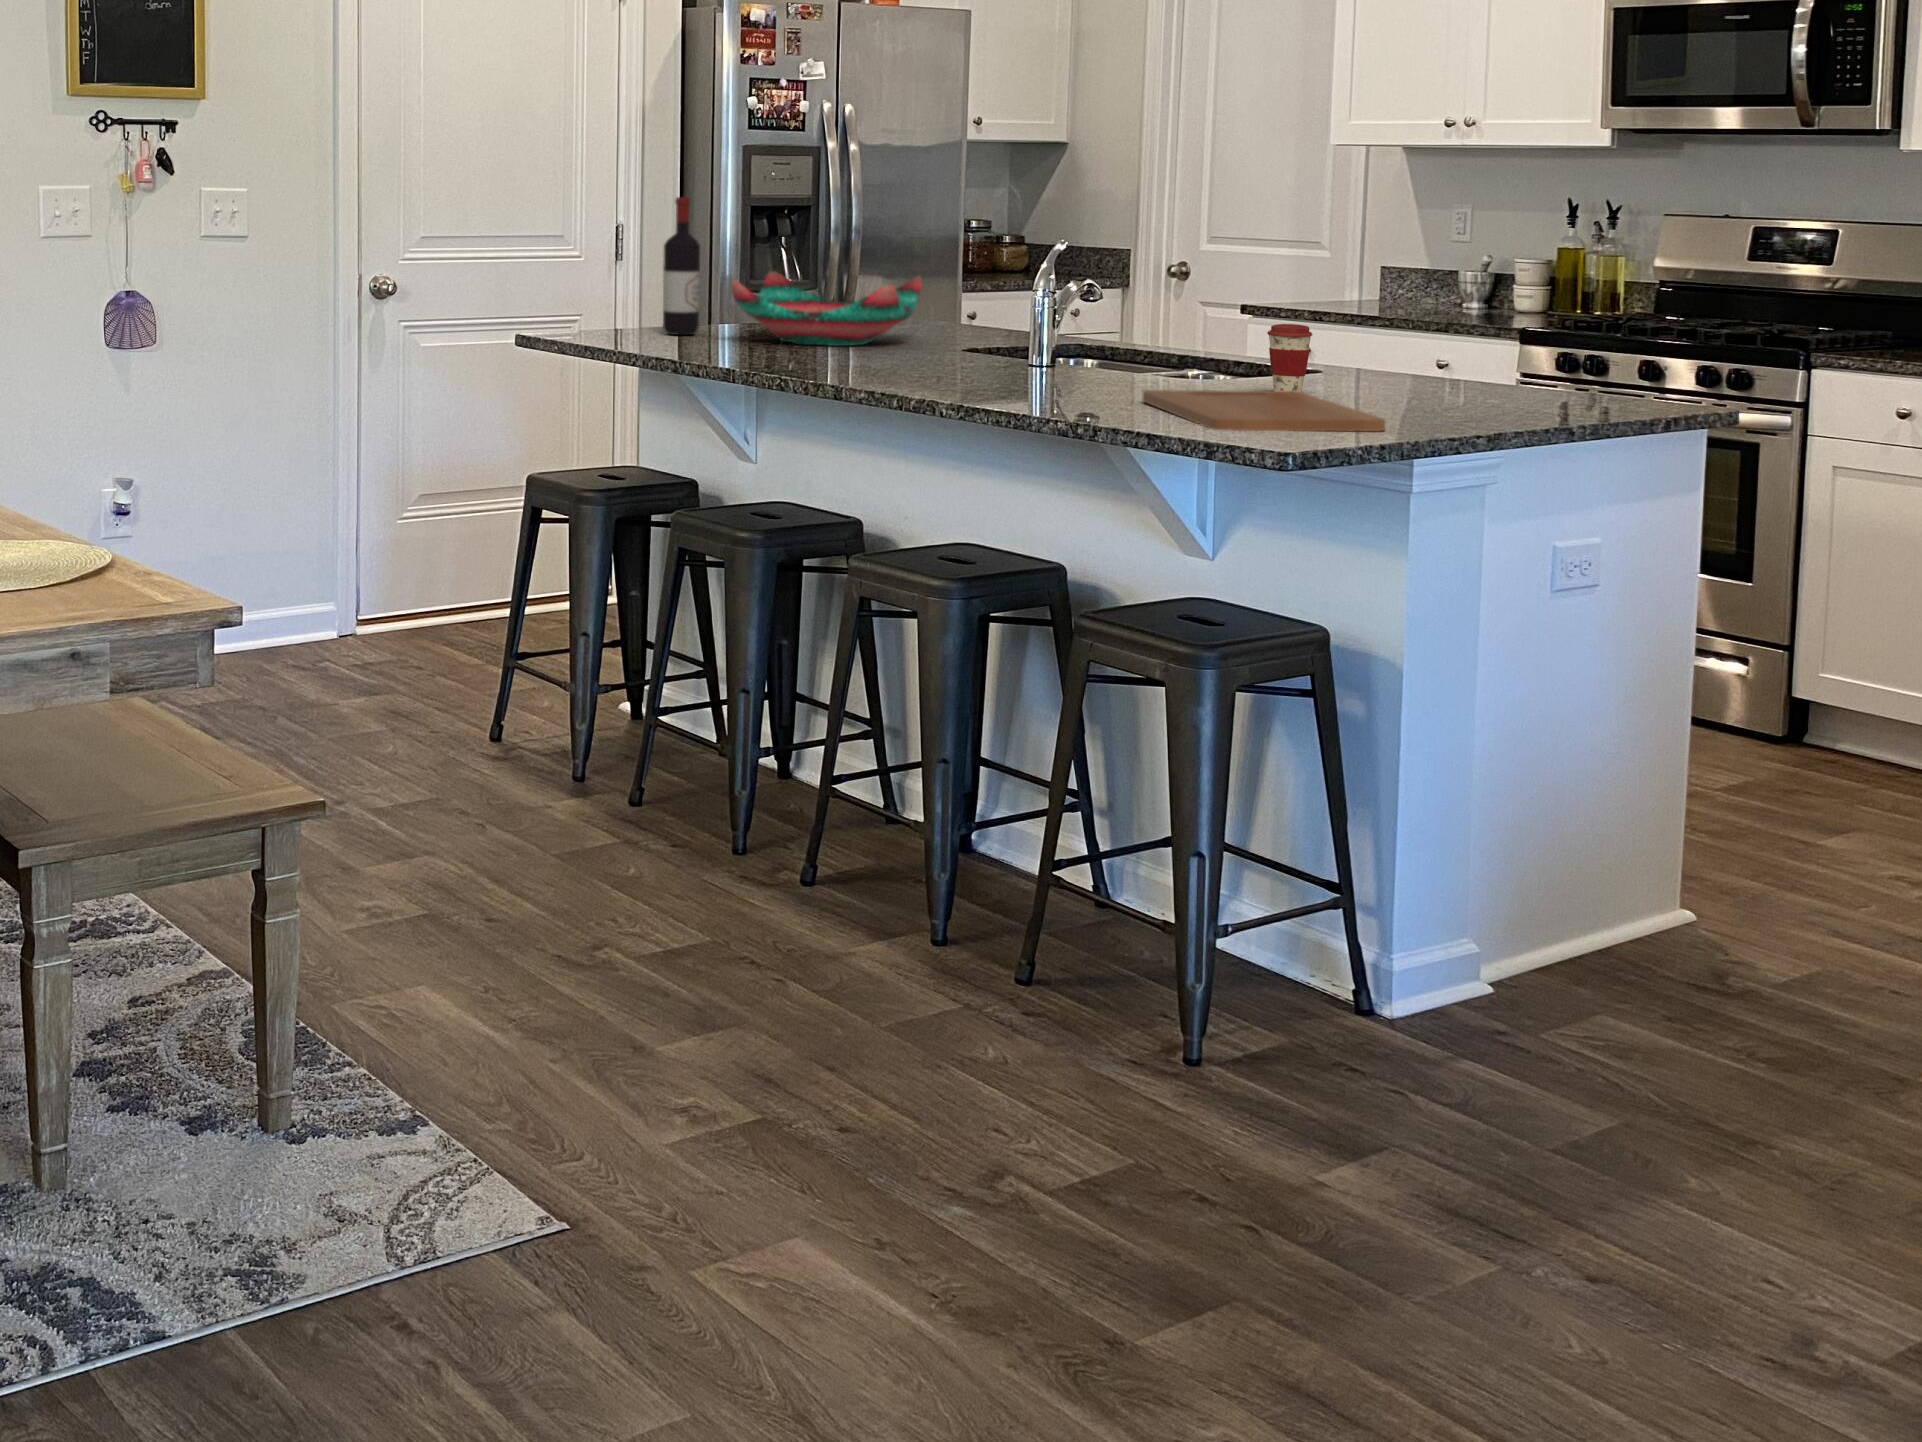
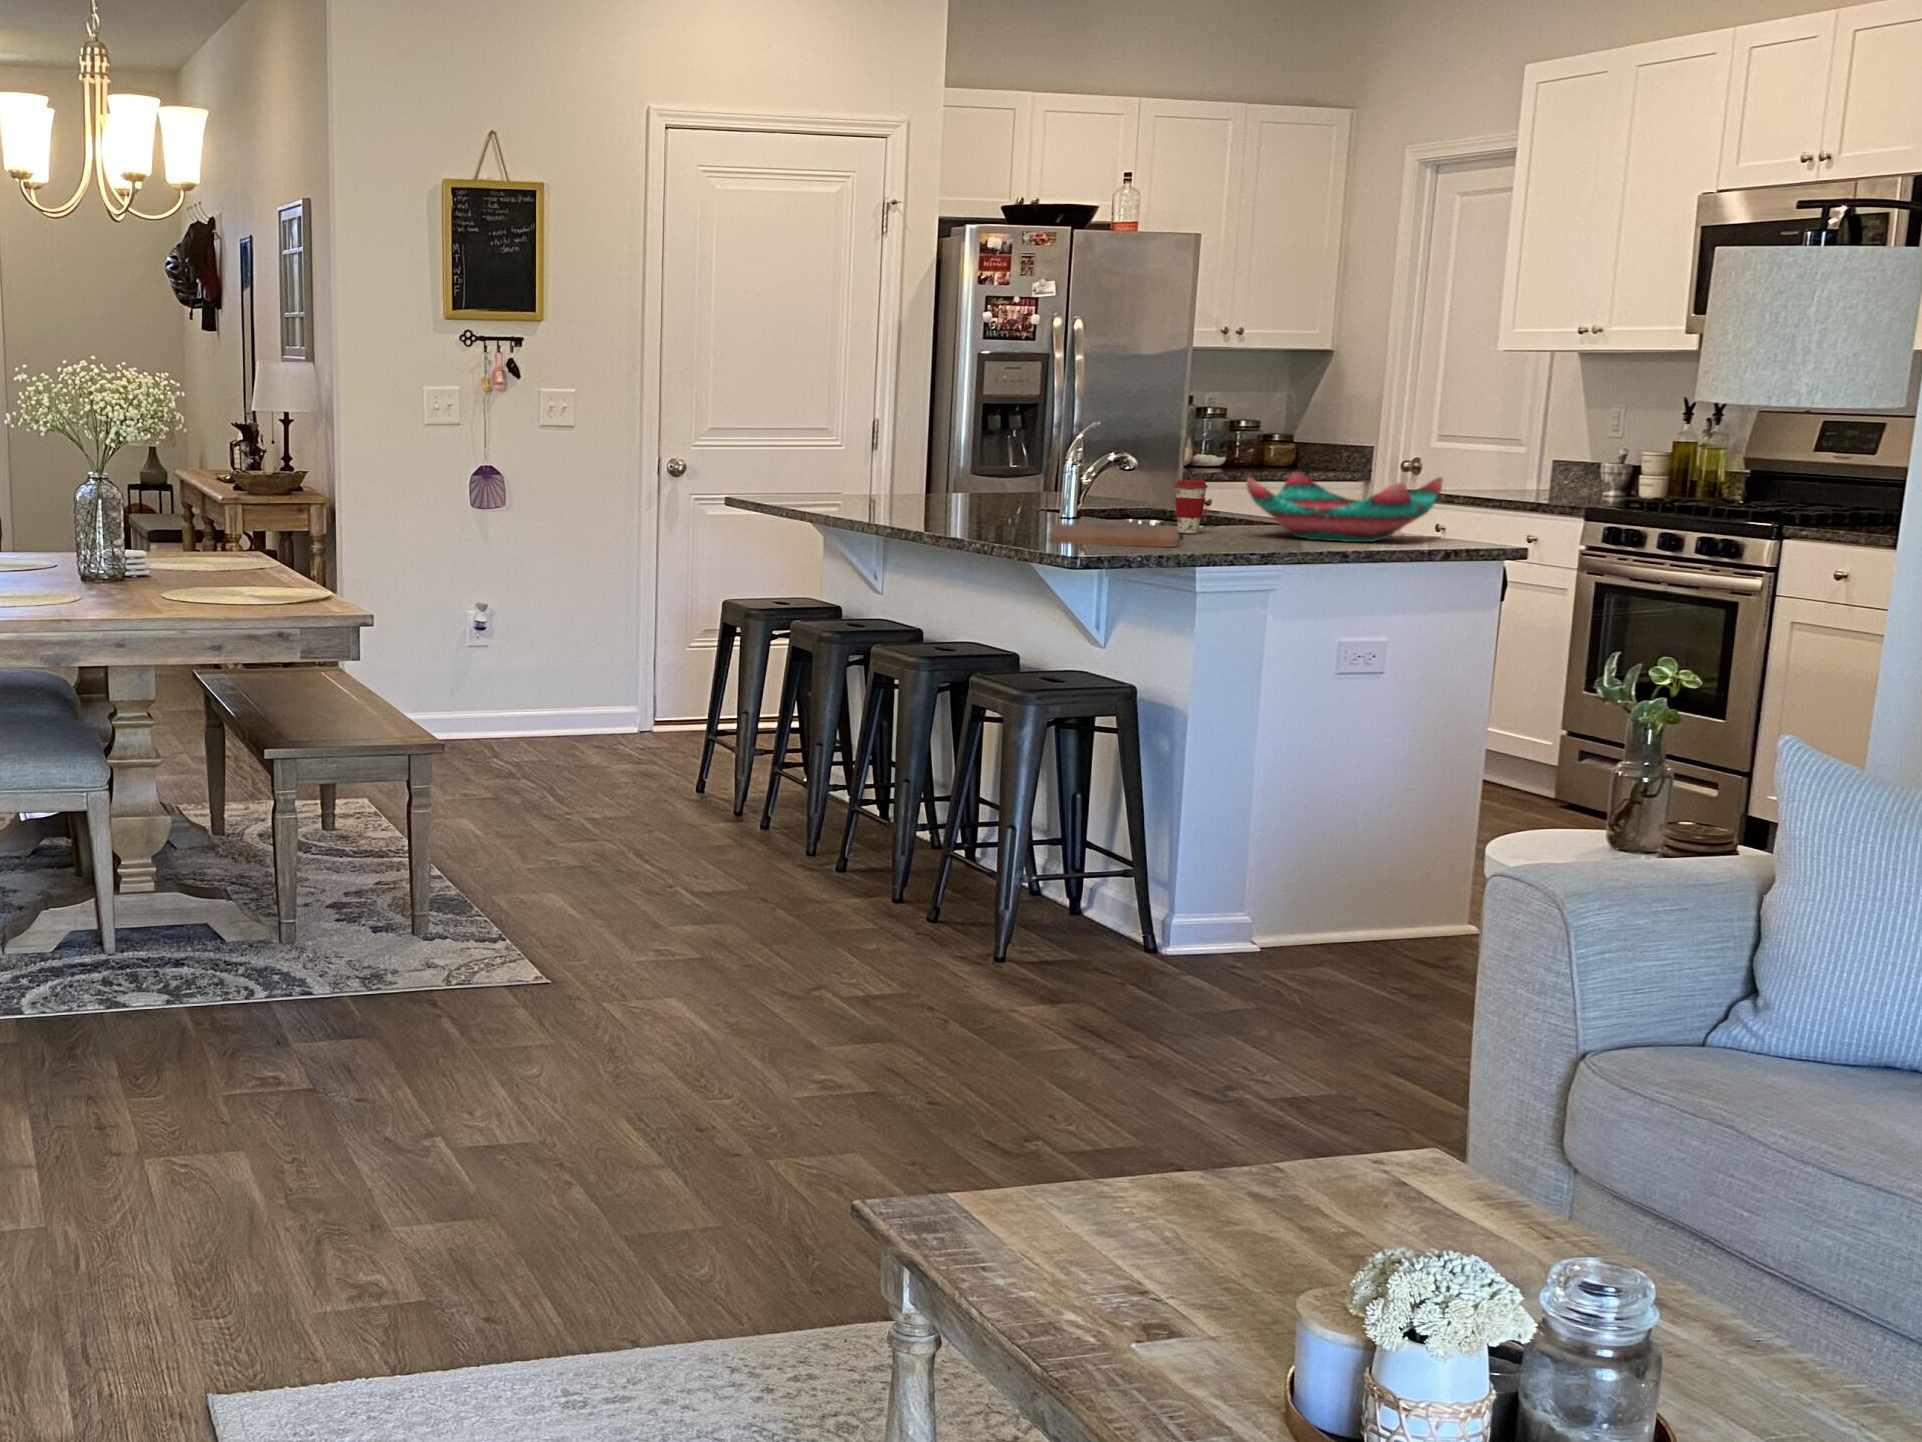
wine bottle: present [663,197,700,335] -> none [835,392,865,497]
decorative bowl: present [731,271,922,346] -> present [1247,472,1443,542]

